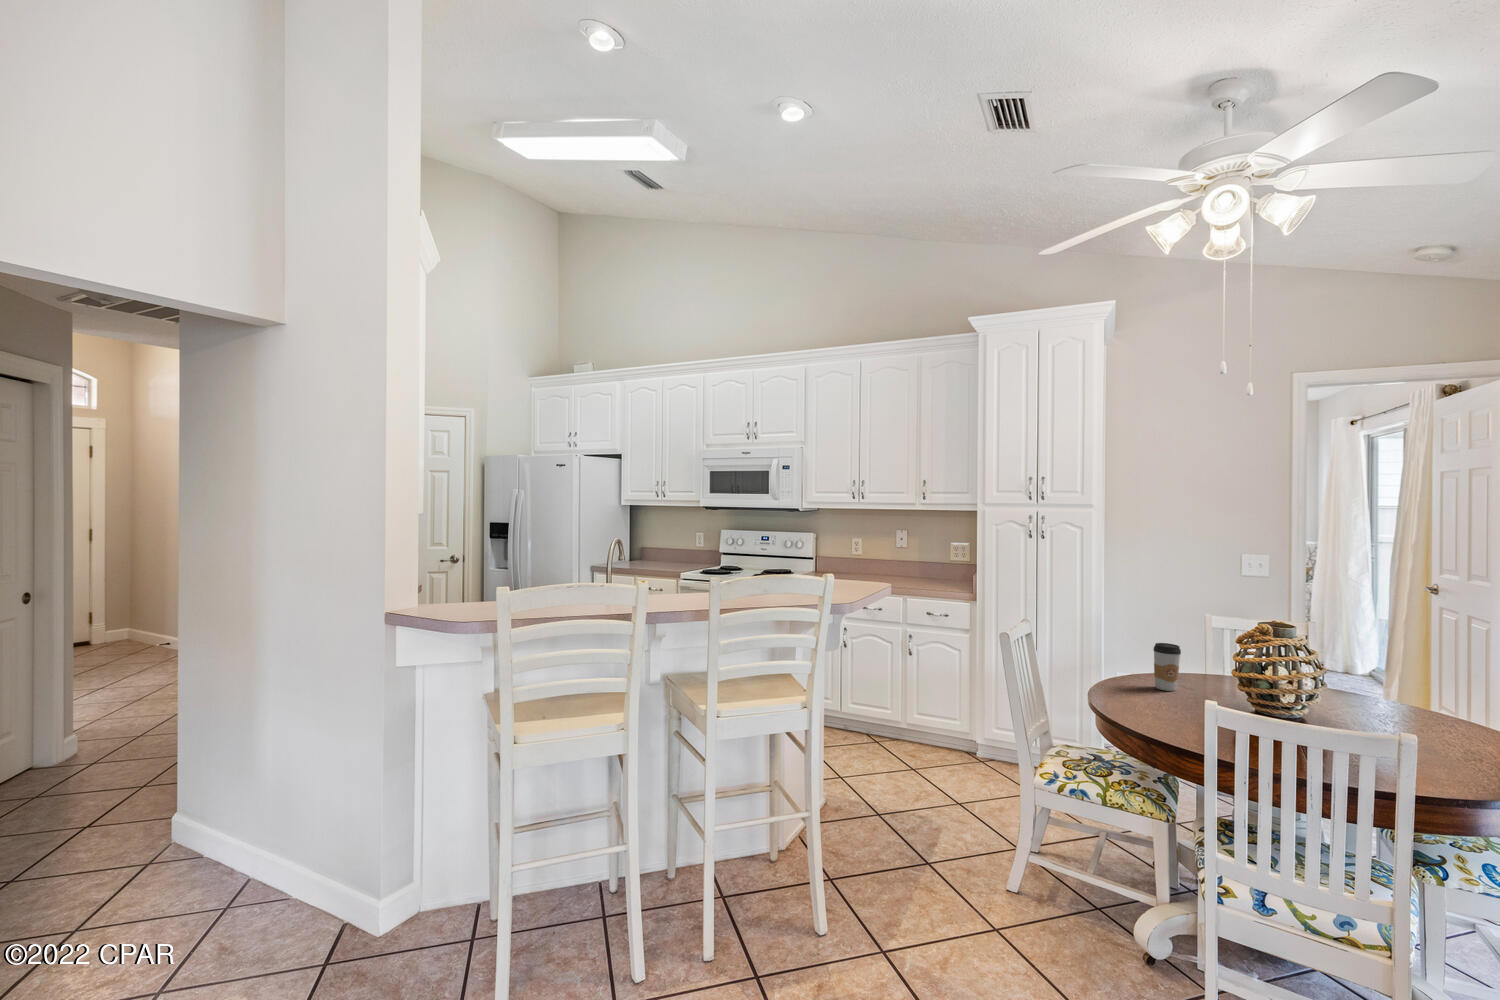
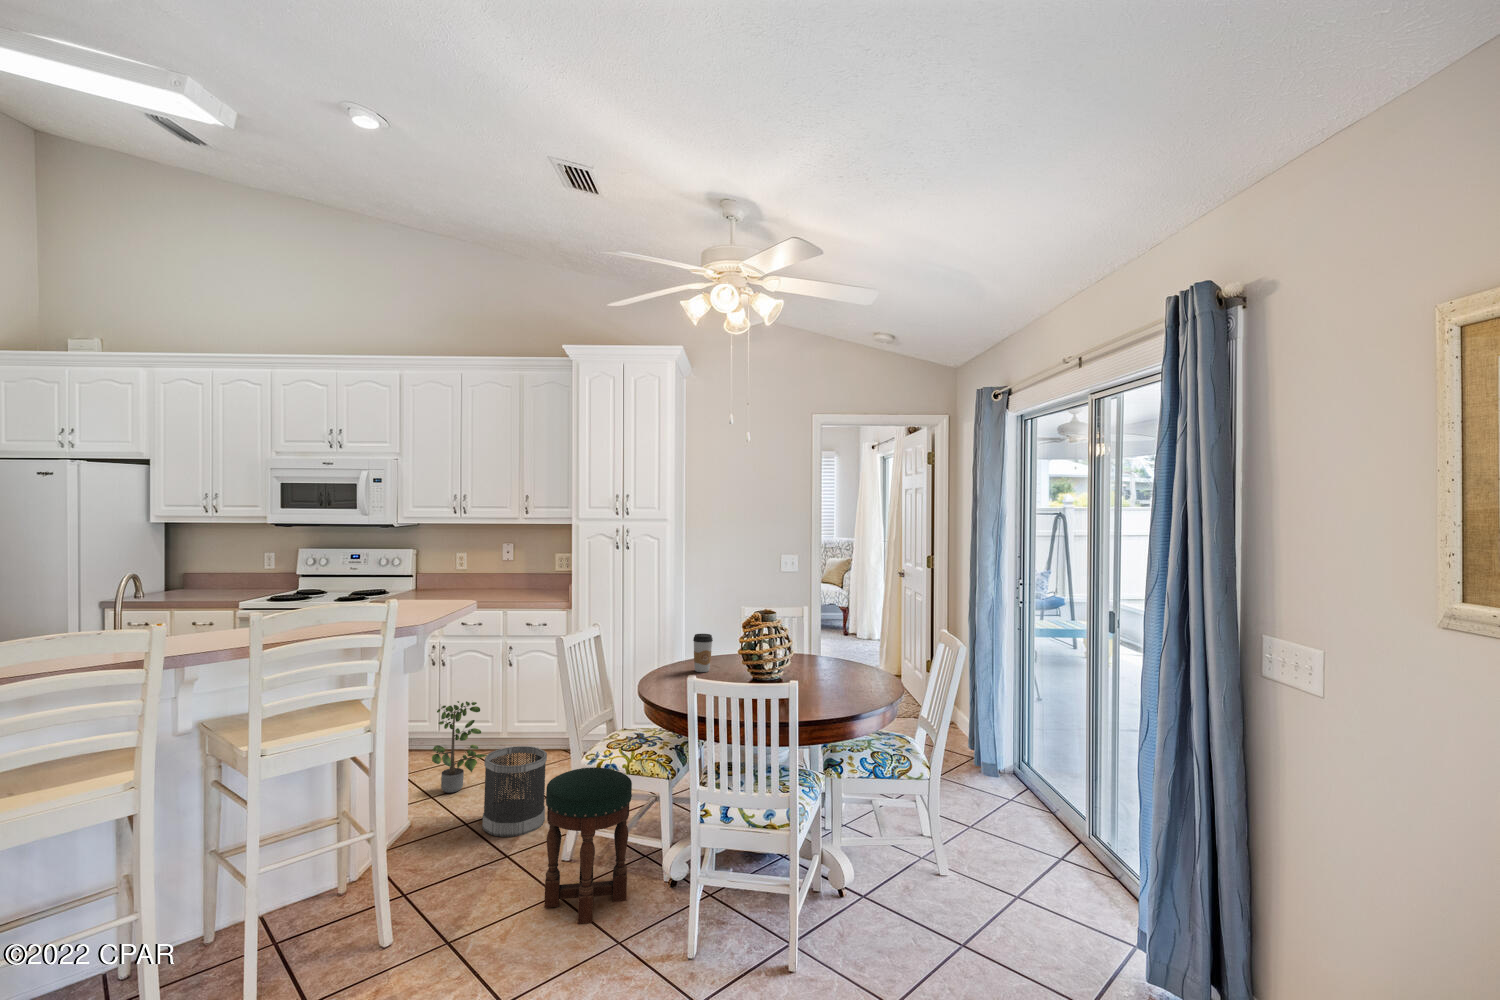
potted plant: none [844,686,899,778] -> present [432,701,487,793]
wastebasket: none [897,742,965,840] -> present [482,746,547,837]
stool: none [978,783,1084,965] -> present [544,767,632,924]

